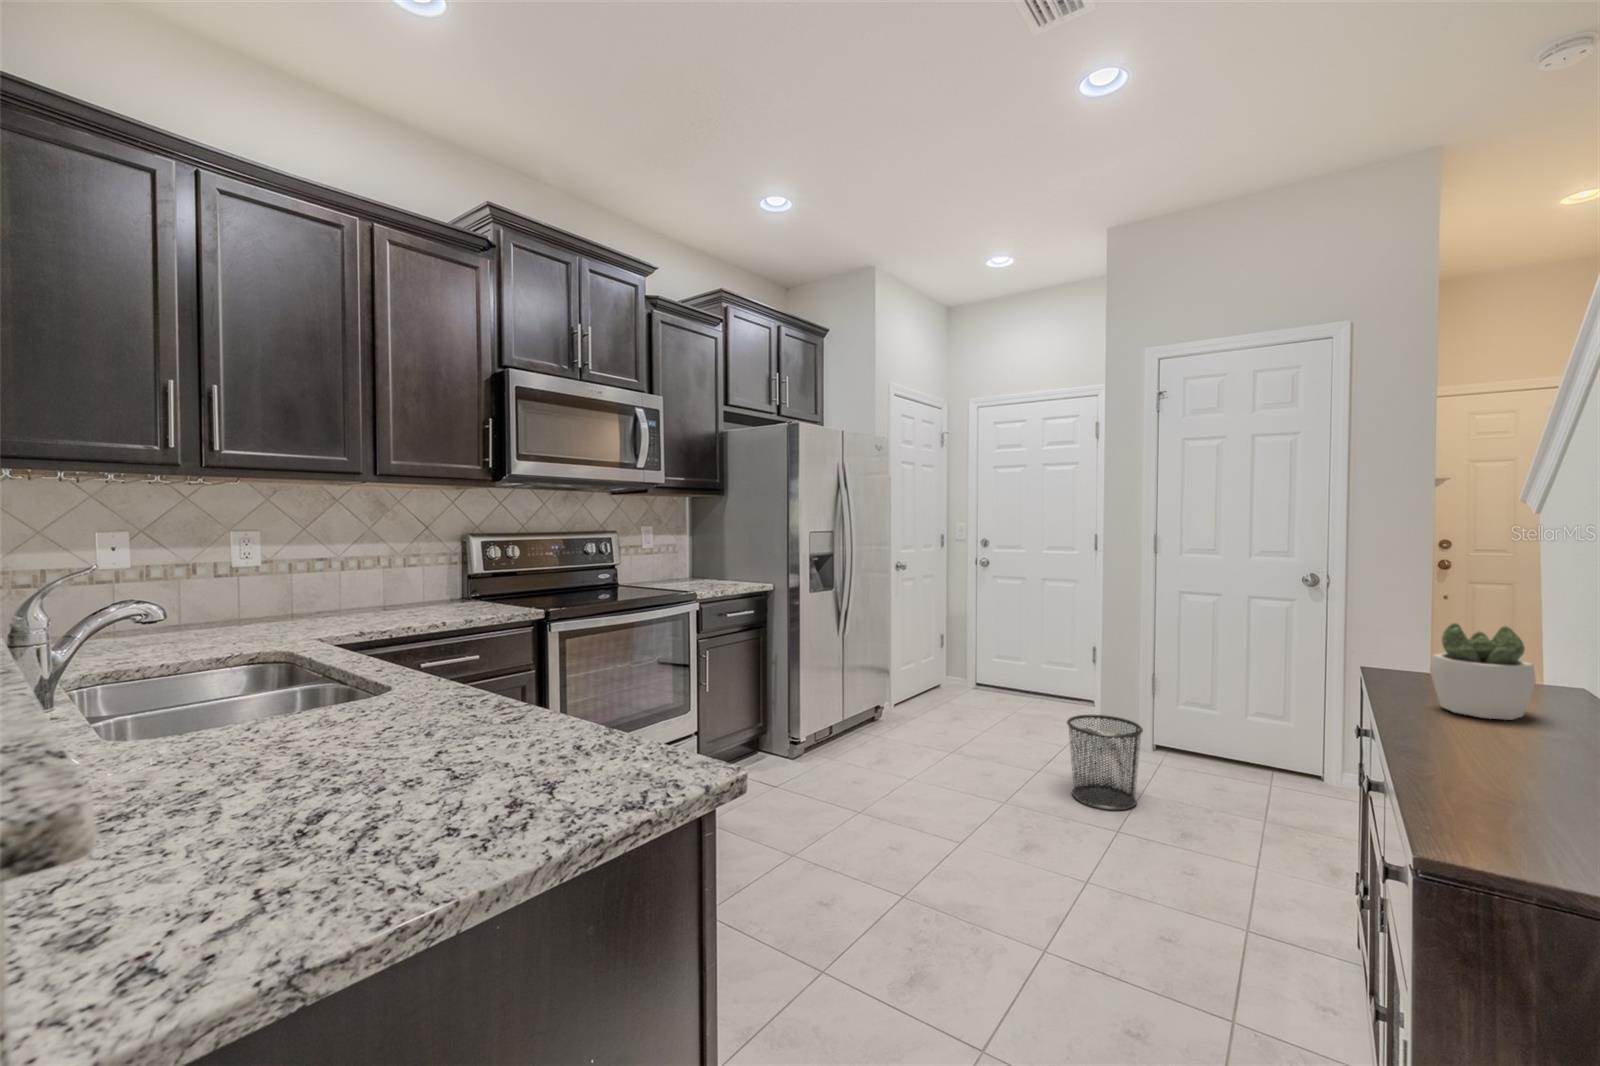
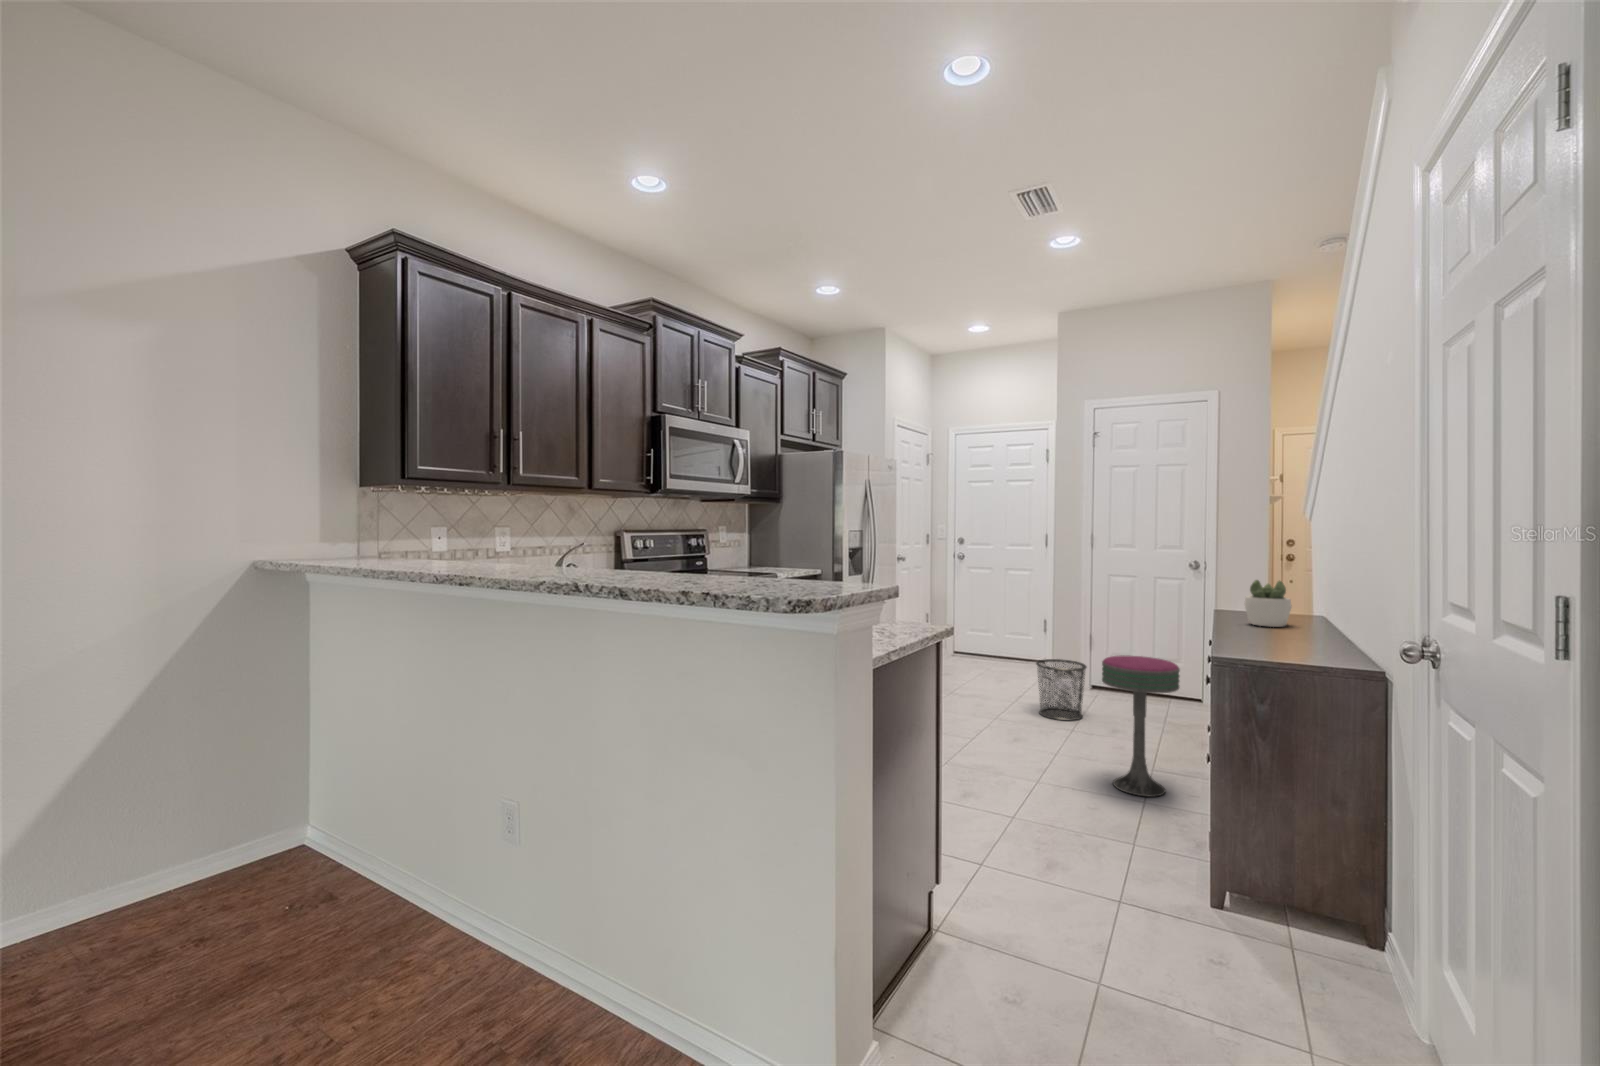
bar stool: none [1155,739,1296,1000] -> present [1102,656,1180,797]

